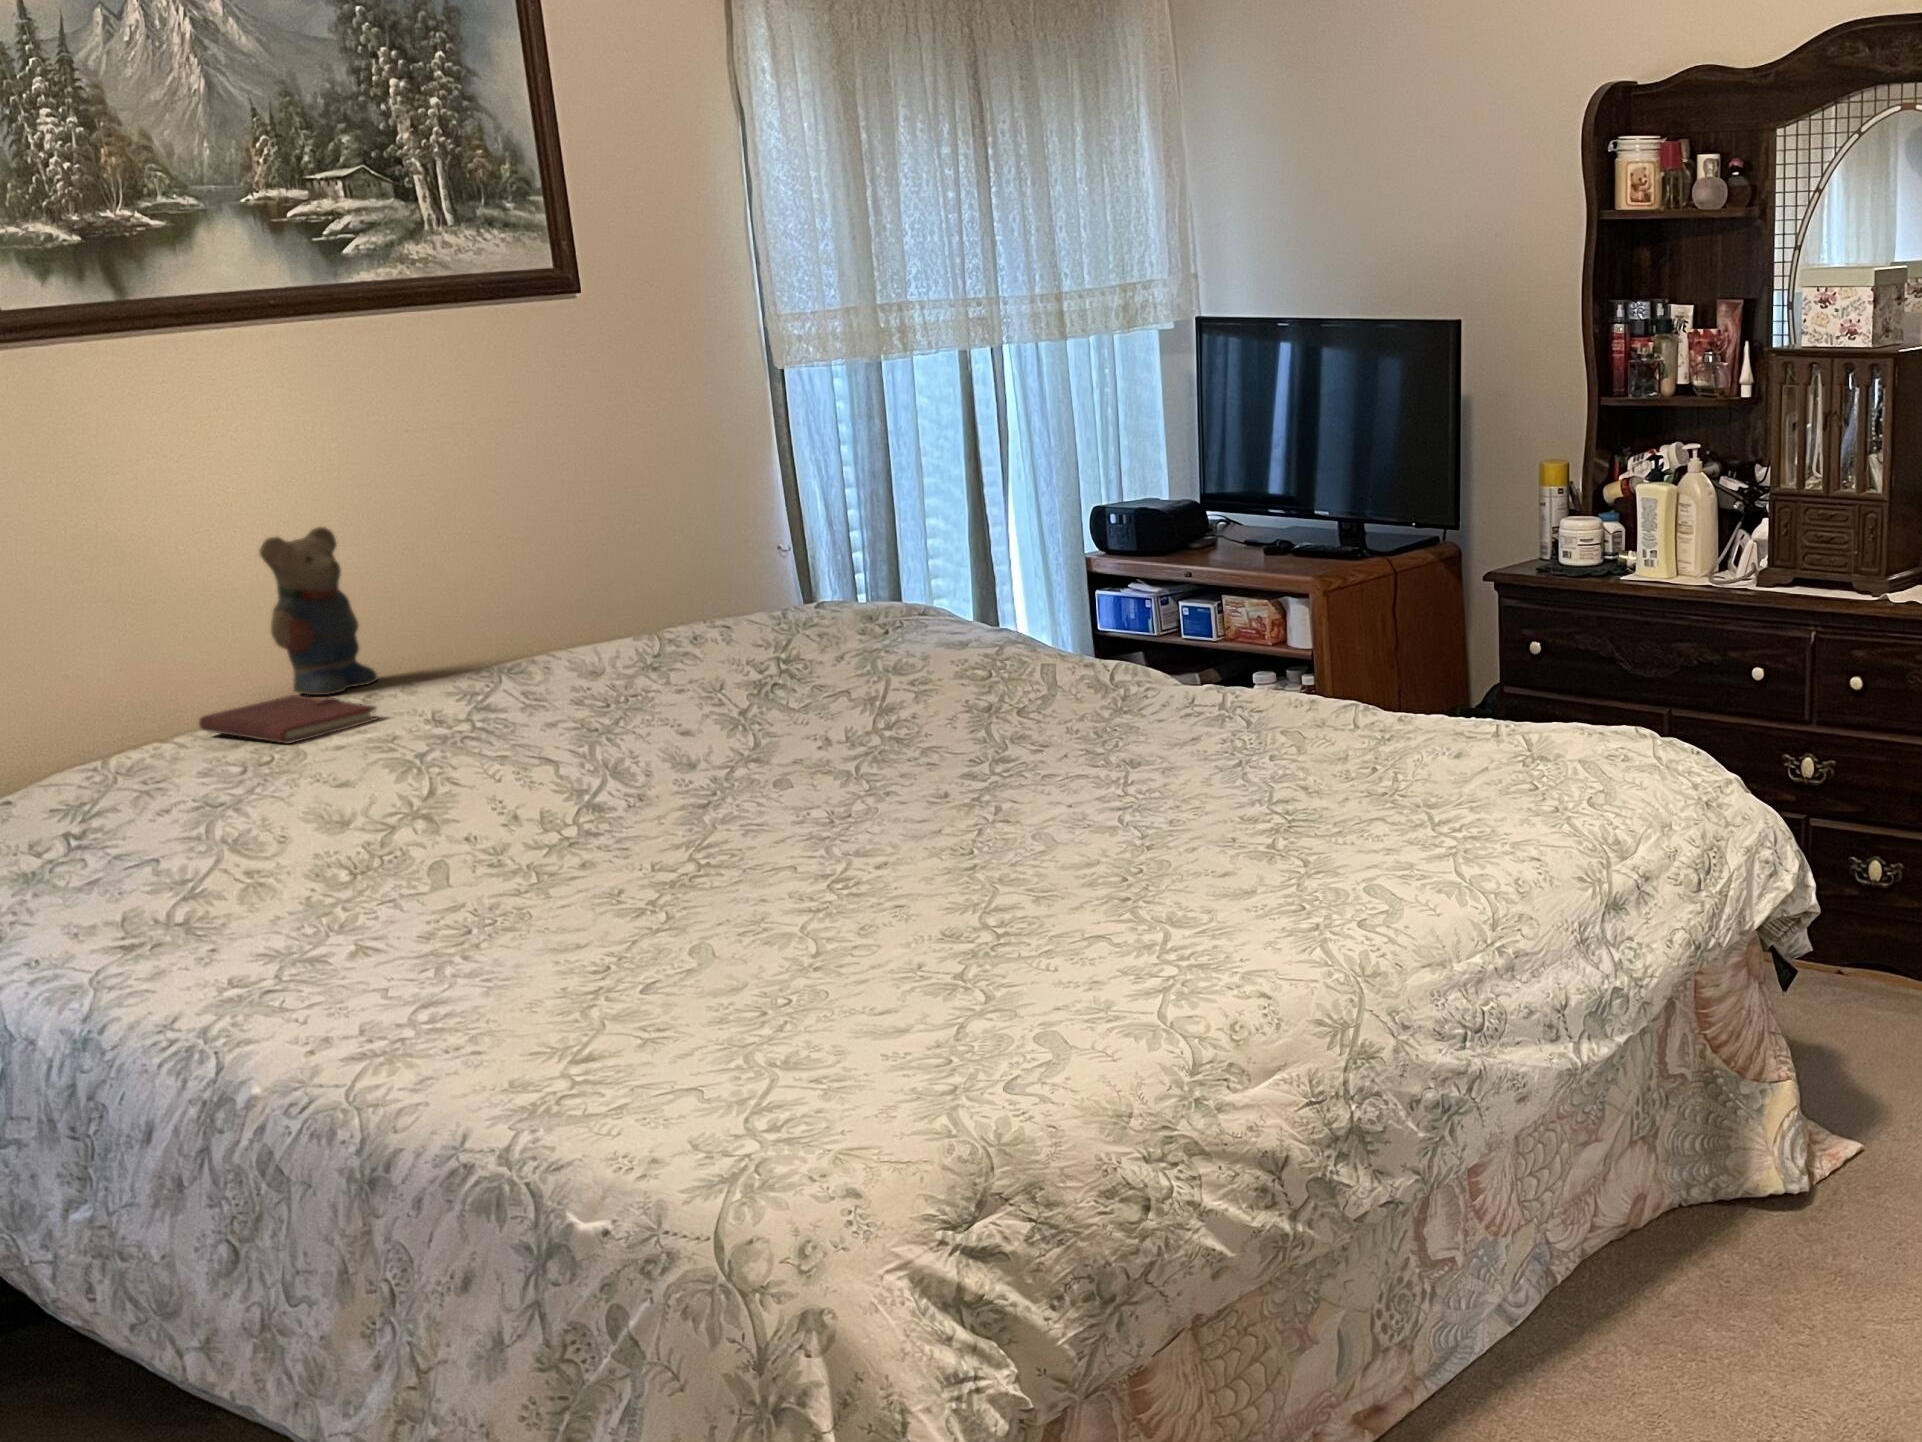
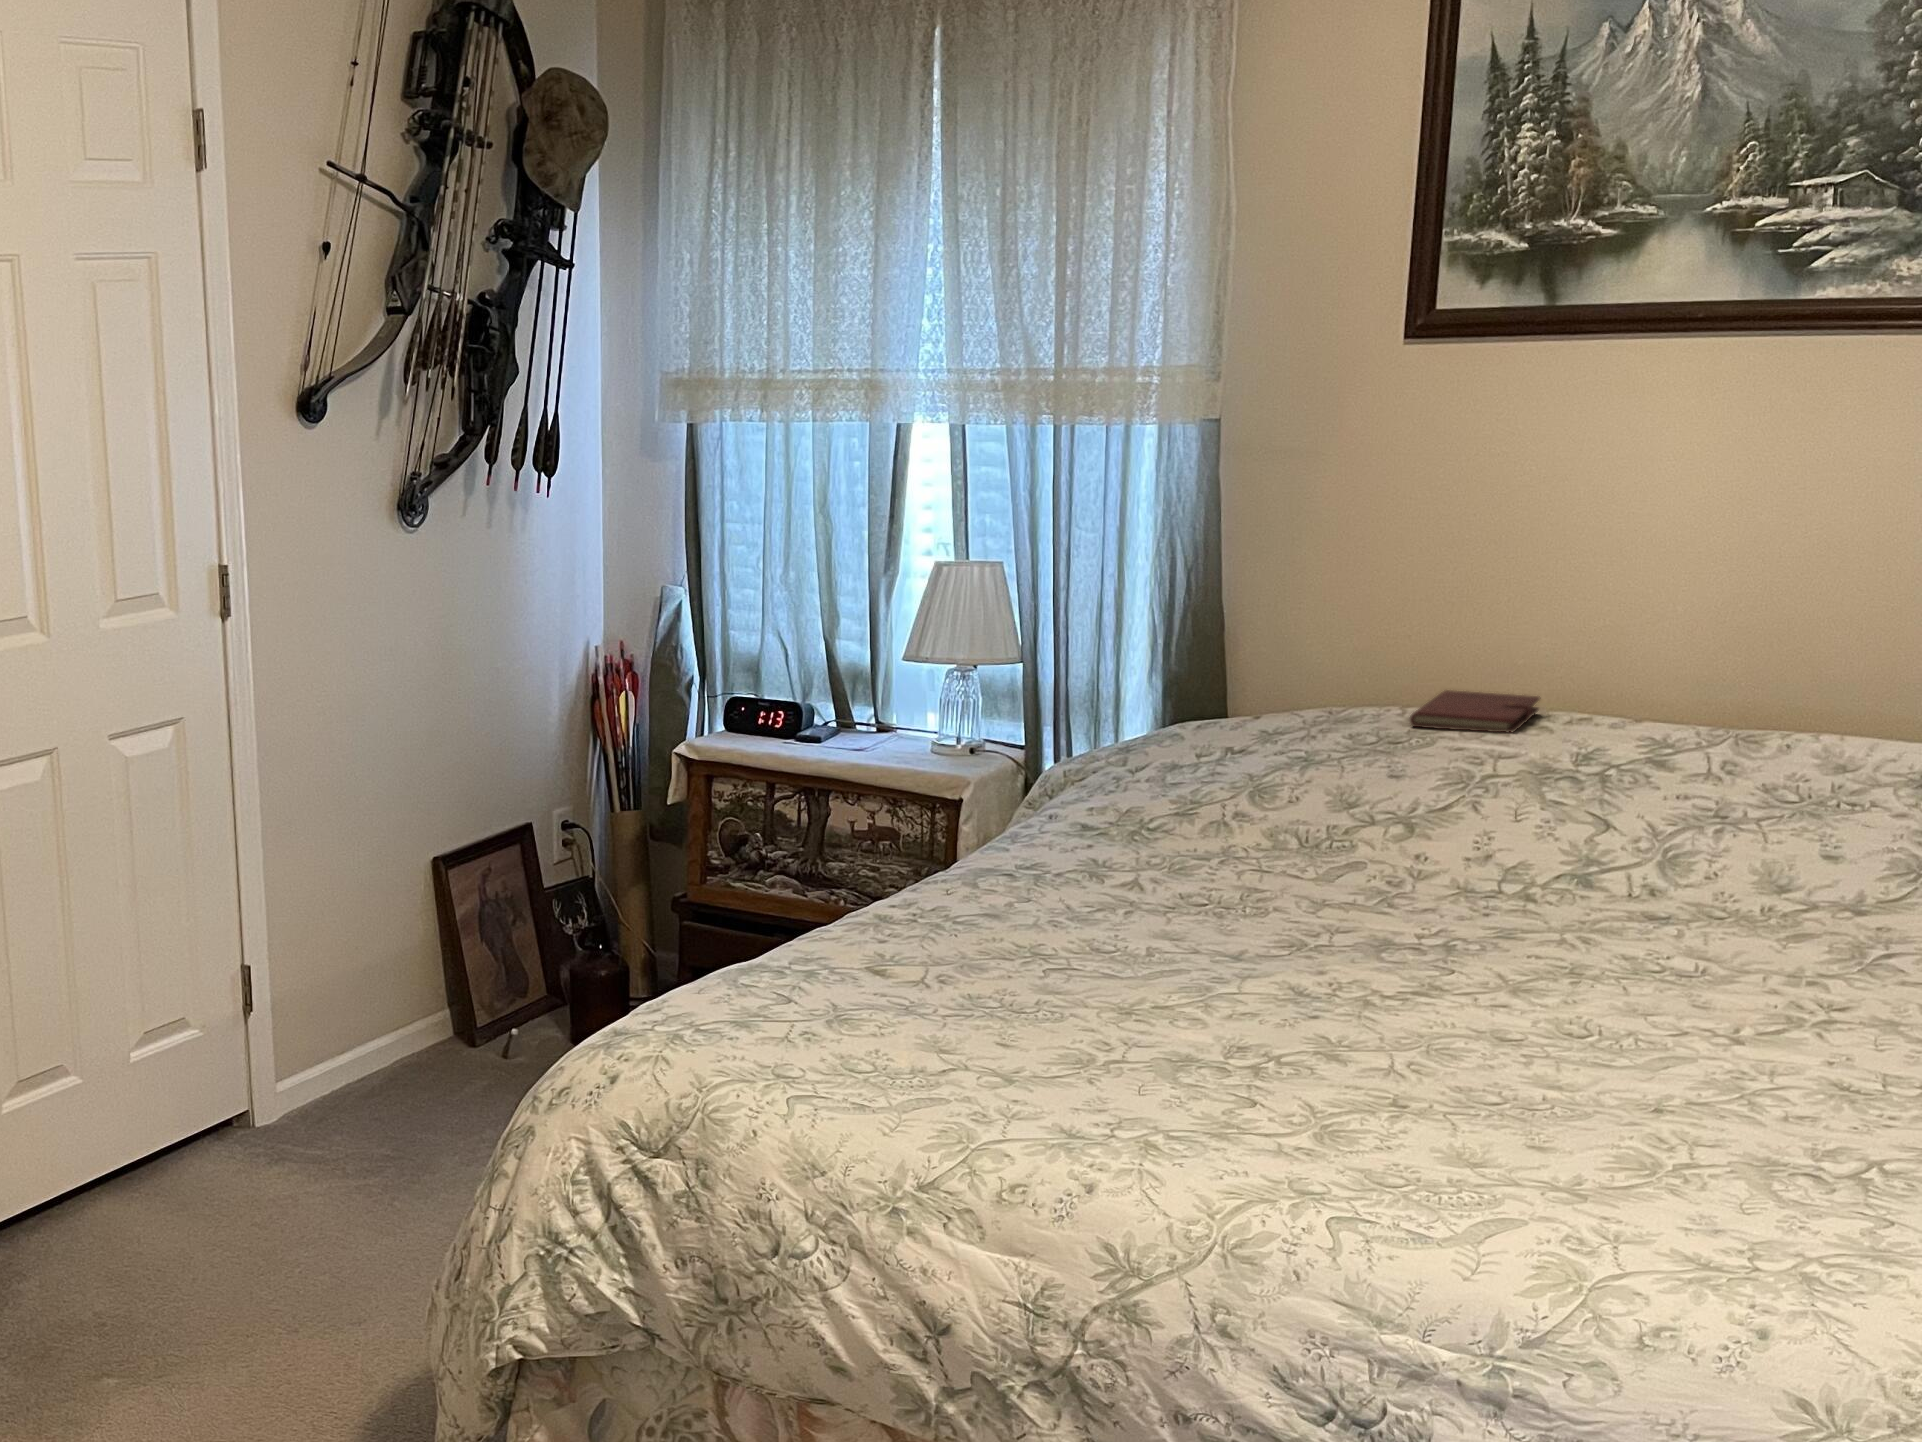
teddy bear: present [259,527,378,695] -> none [1585,548,1708,713]

